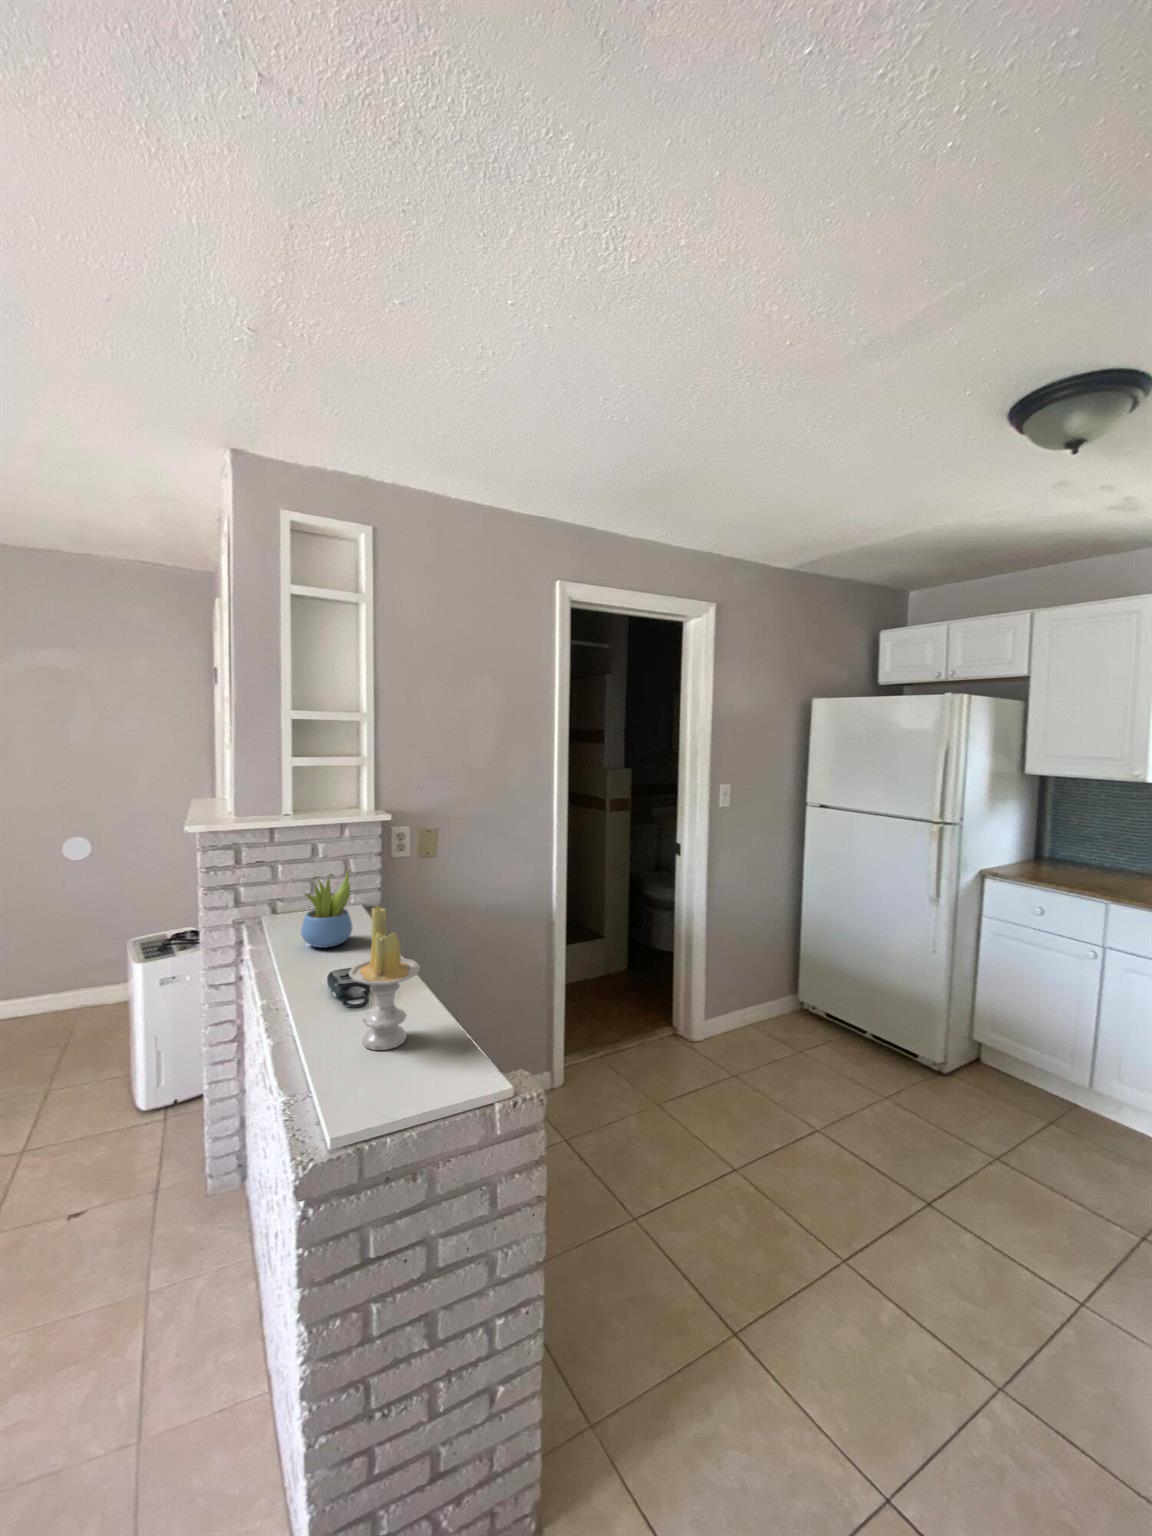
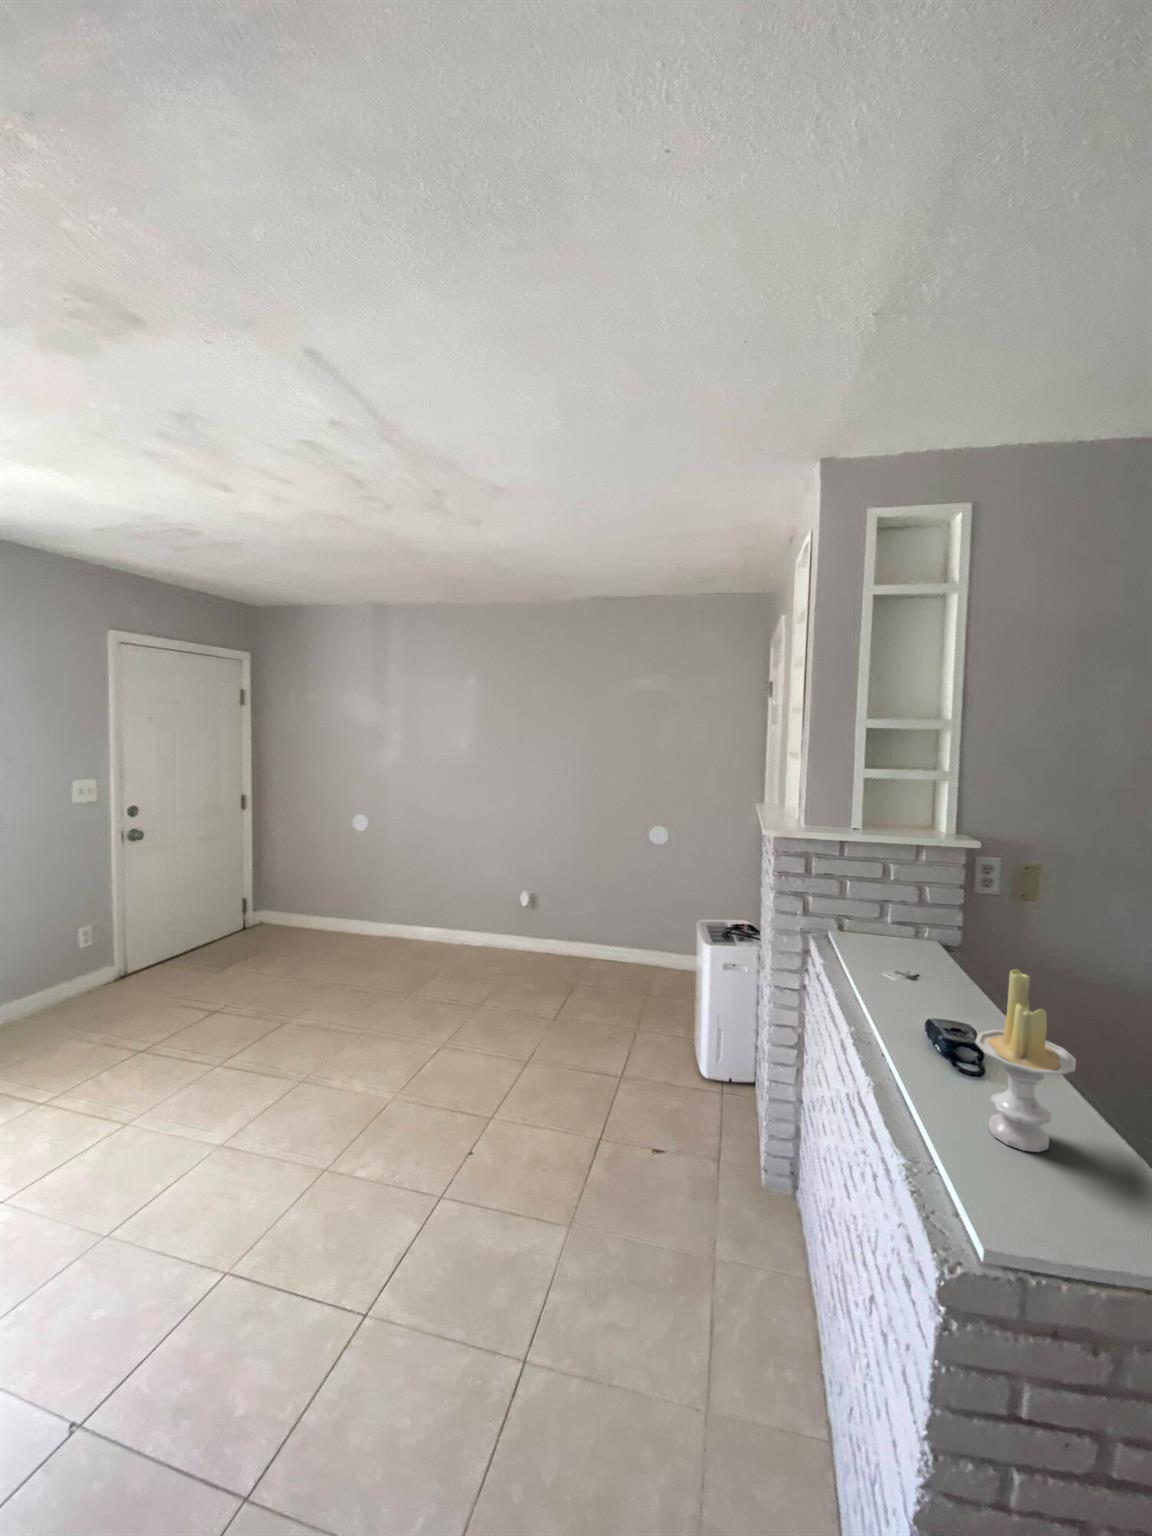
succulent plant: present [301,872,352,948] -> none [879,901,943,986]

